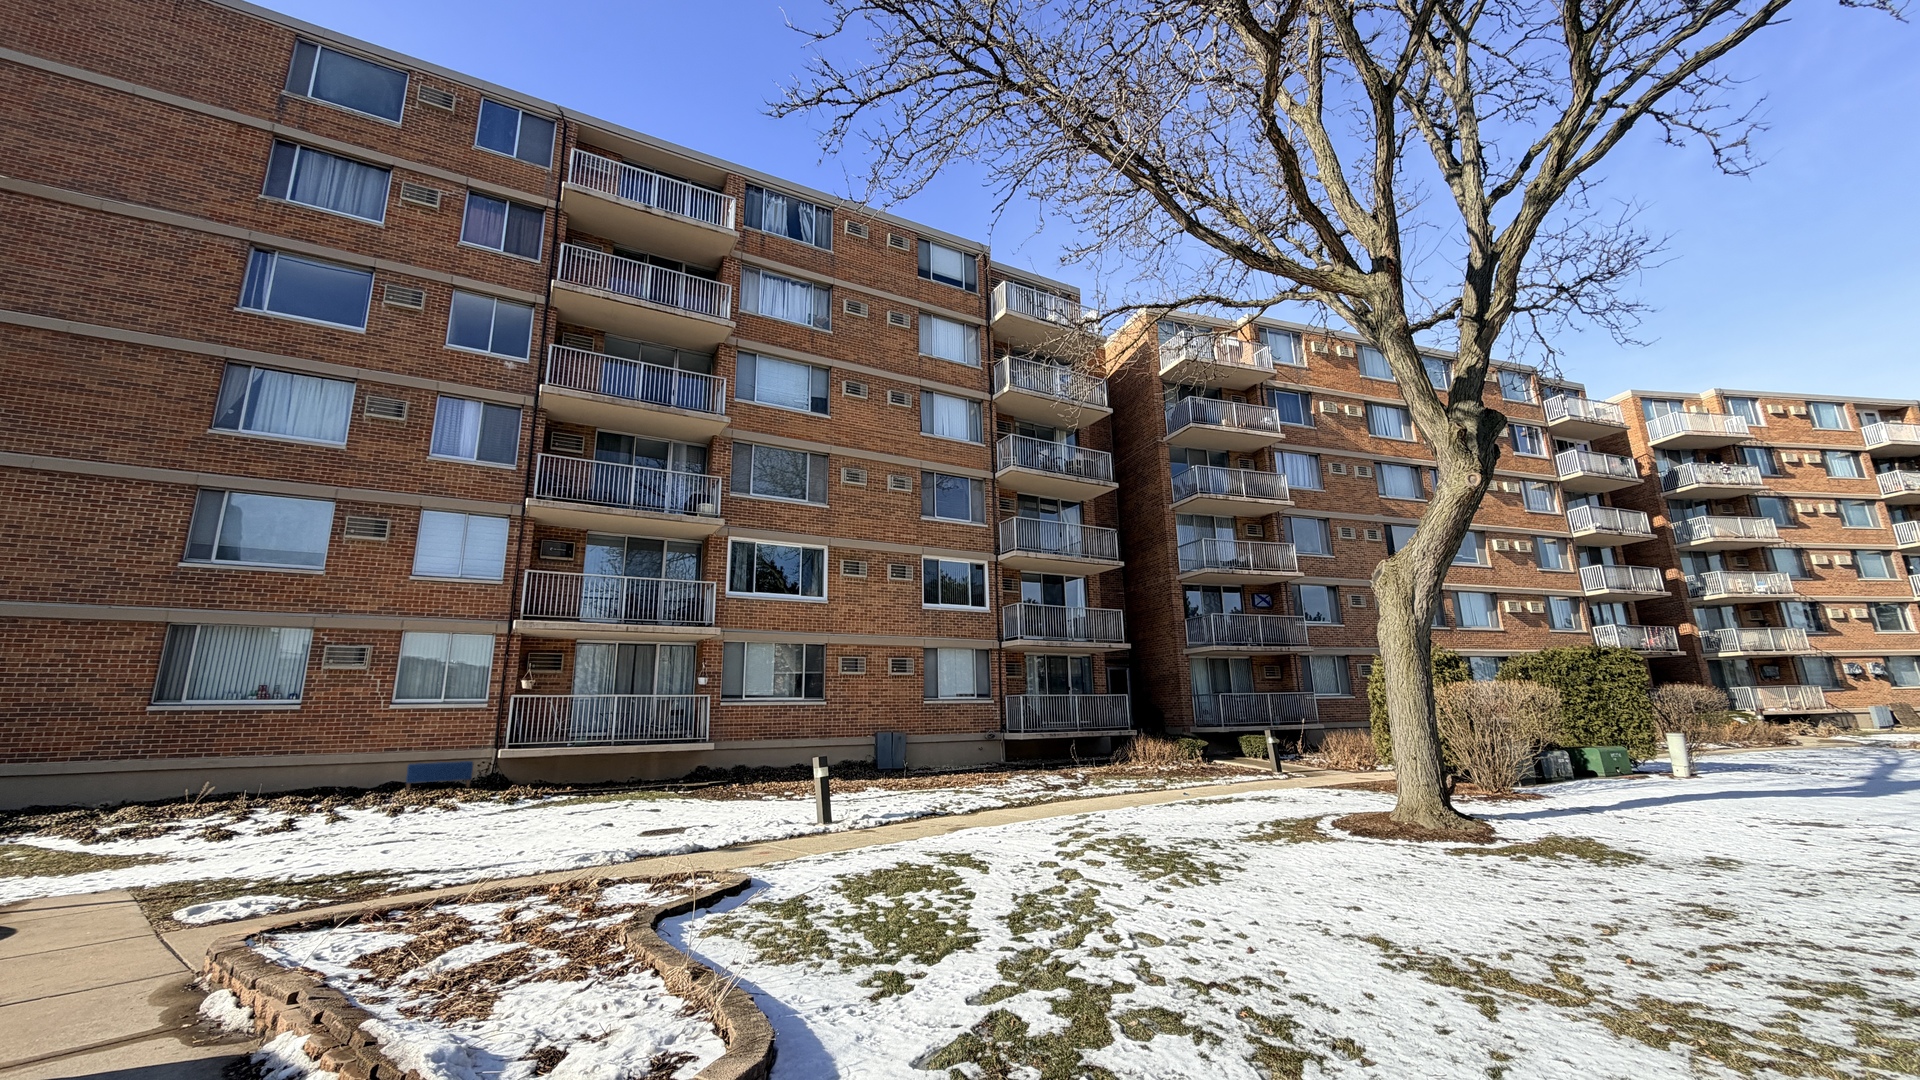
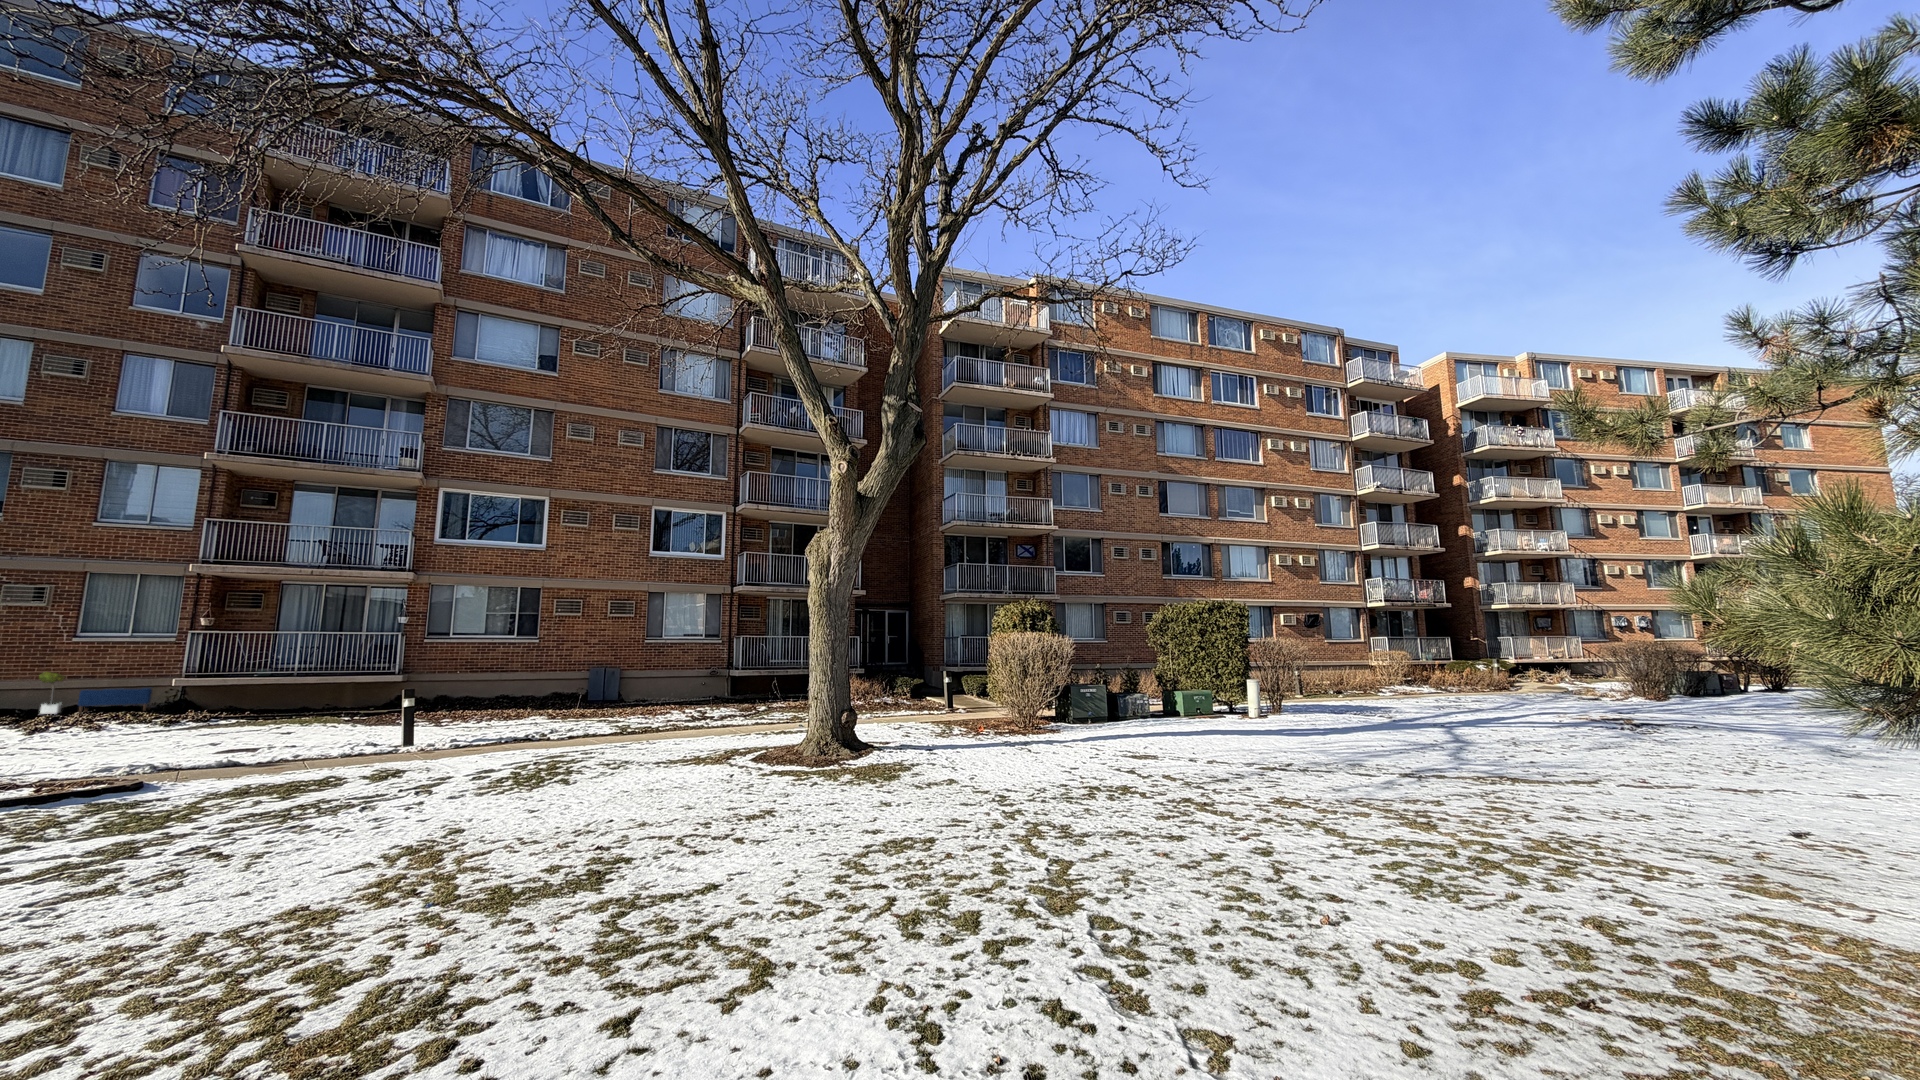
potted tree: none [366,743,391,793] -> present [39,672,65,714]

